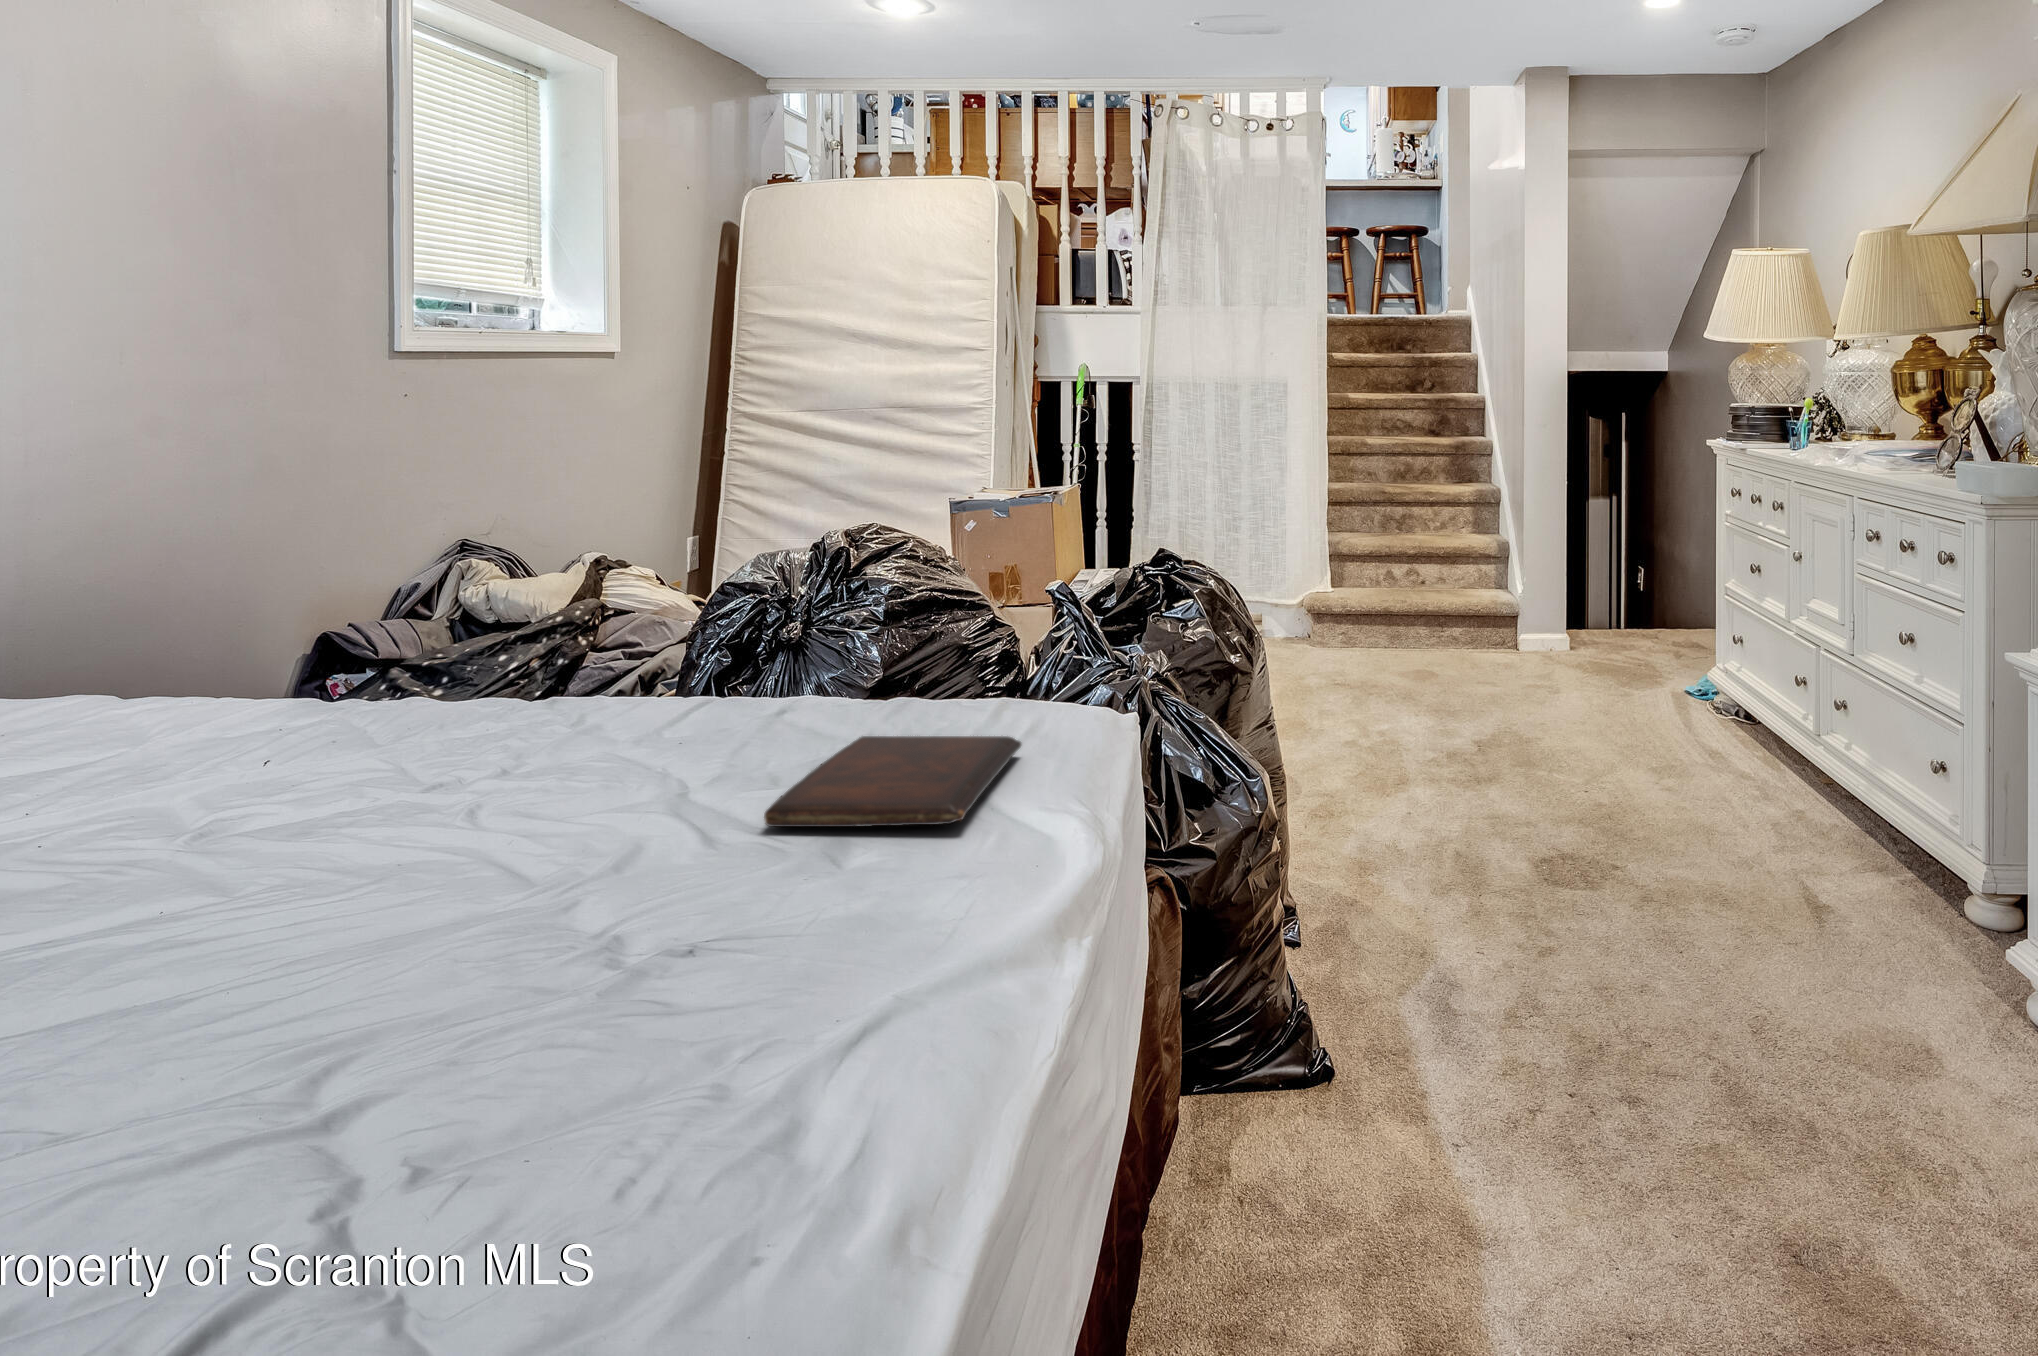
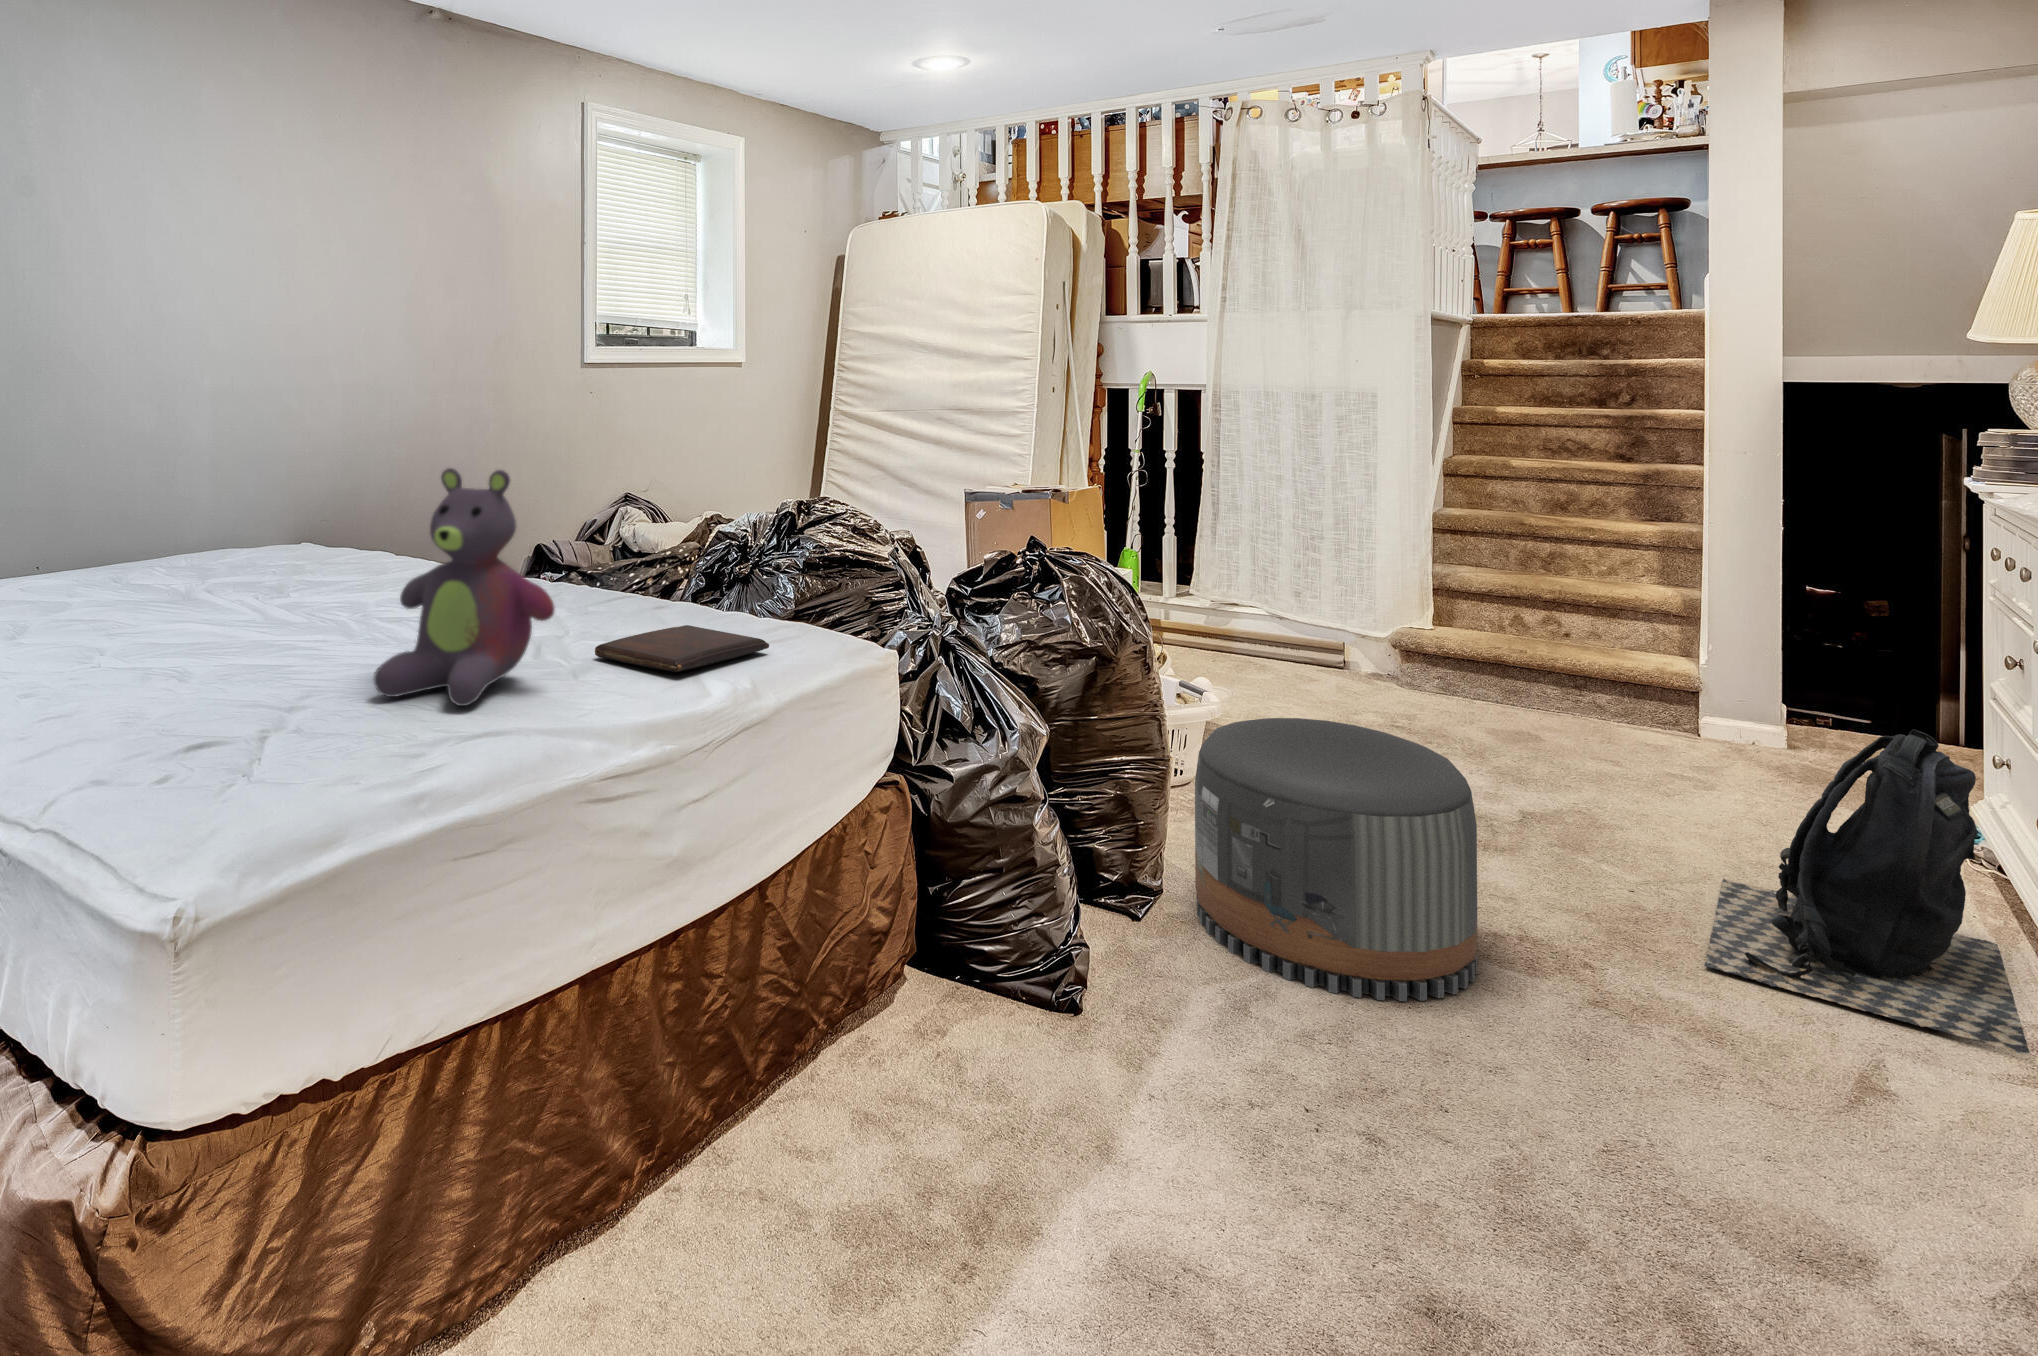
stuffed bear: none [370,515,777,1059] -> present [374,468,555,706]
backpack: none [1631,624,1866,850] -> present [1705,729,2030,1056]
pouf: none [1342,697,1588,973] -> present [1195,718,1478,1001]

